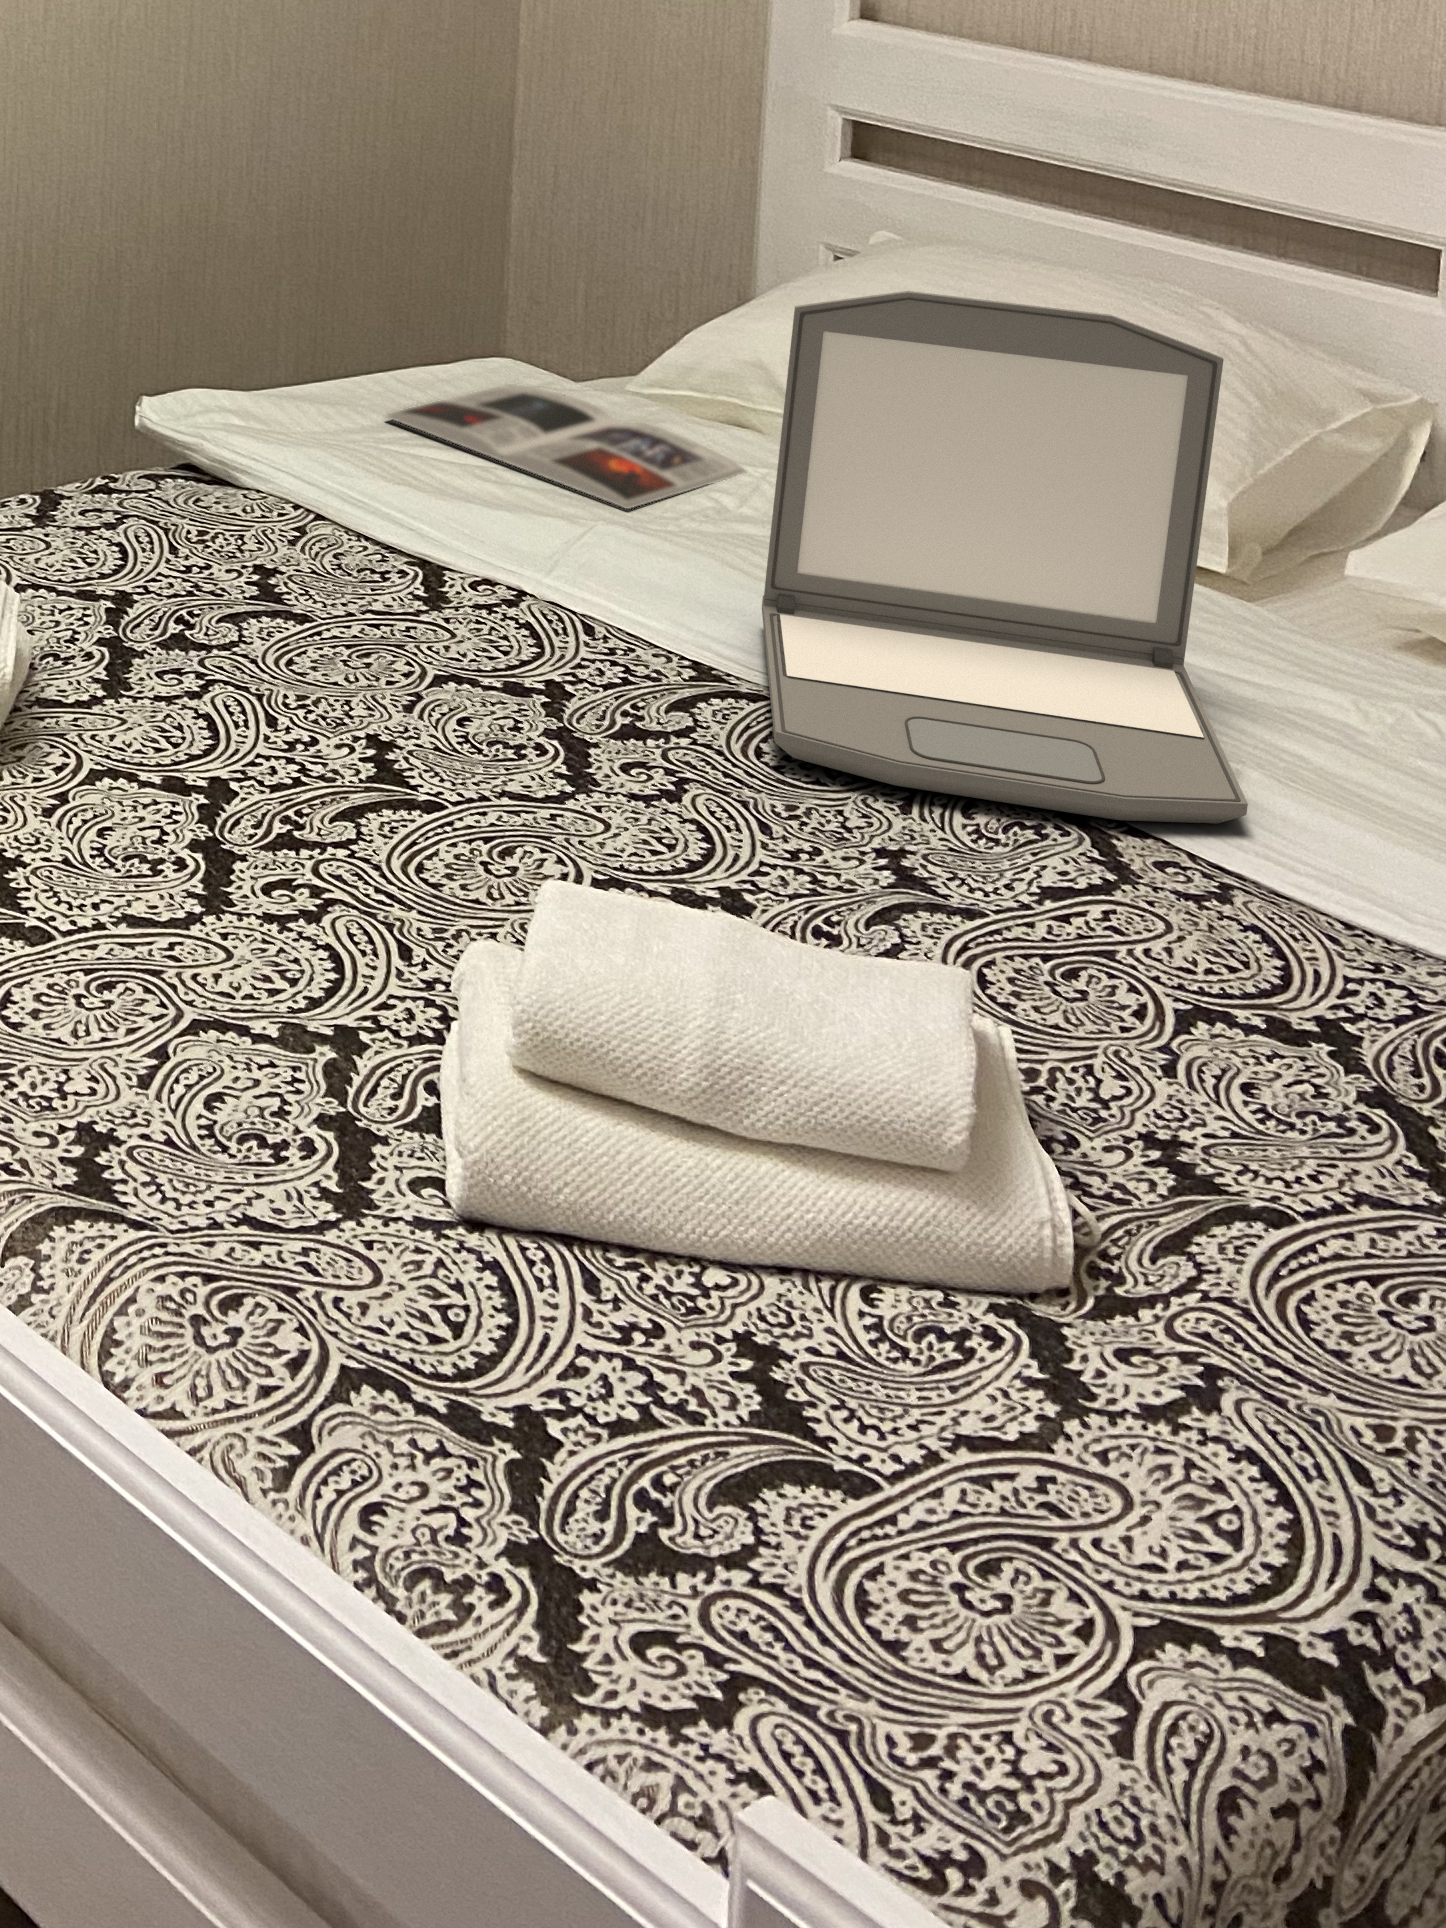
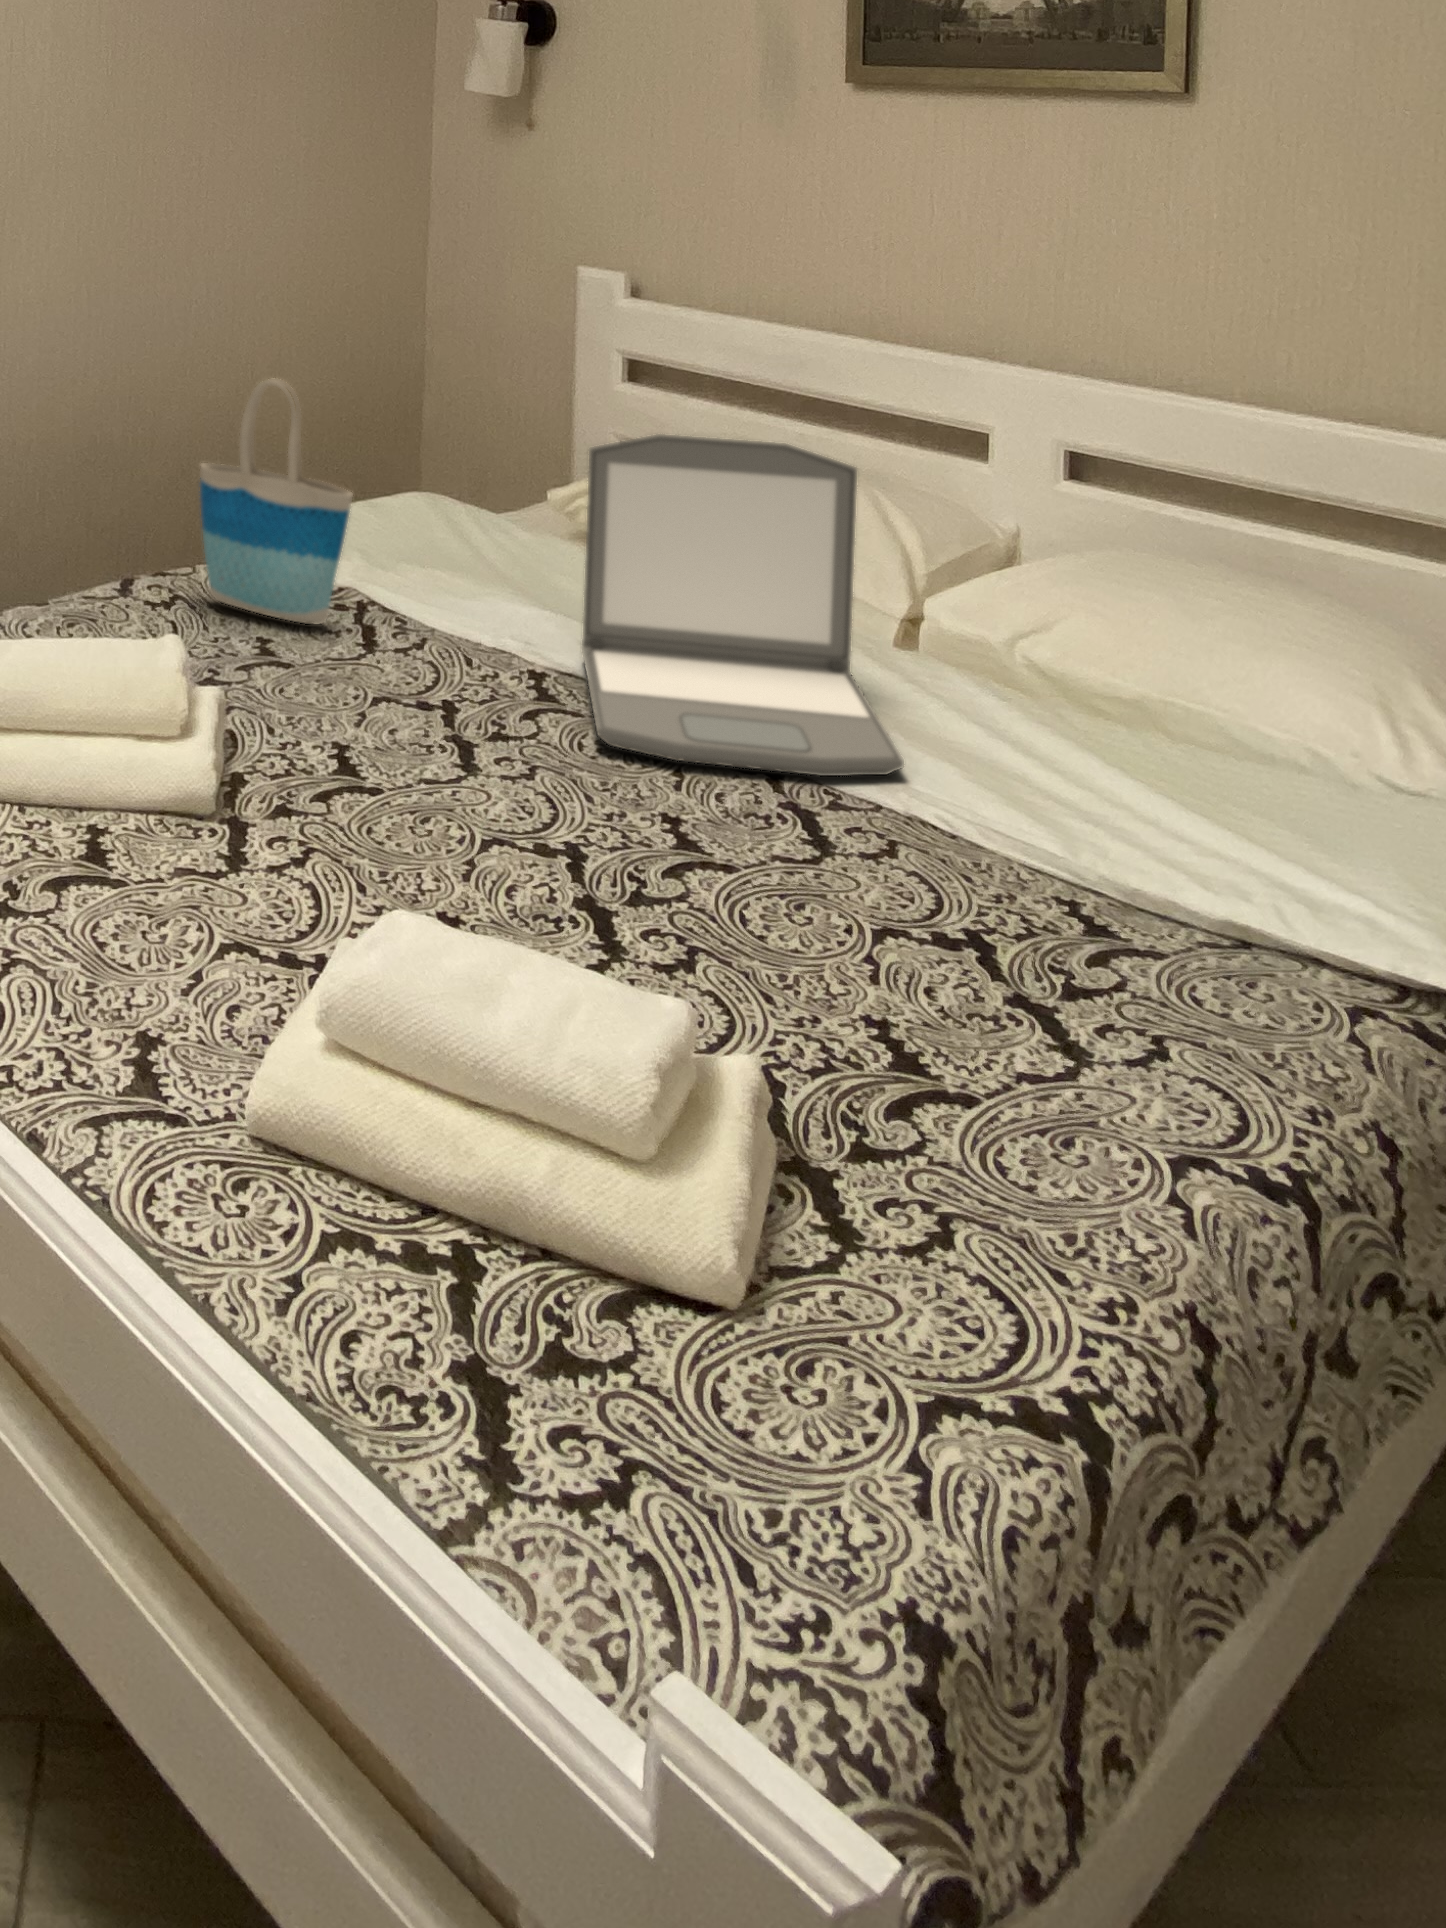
tote bag: none [172,173,414,550] -> present [200,379,352,624]
magazine: present [387,384,744,509] -> none [338,516,566,590]

